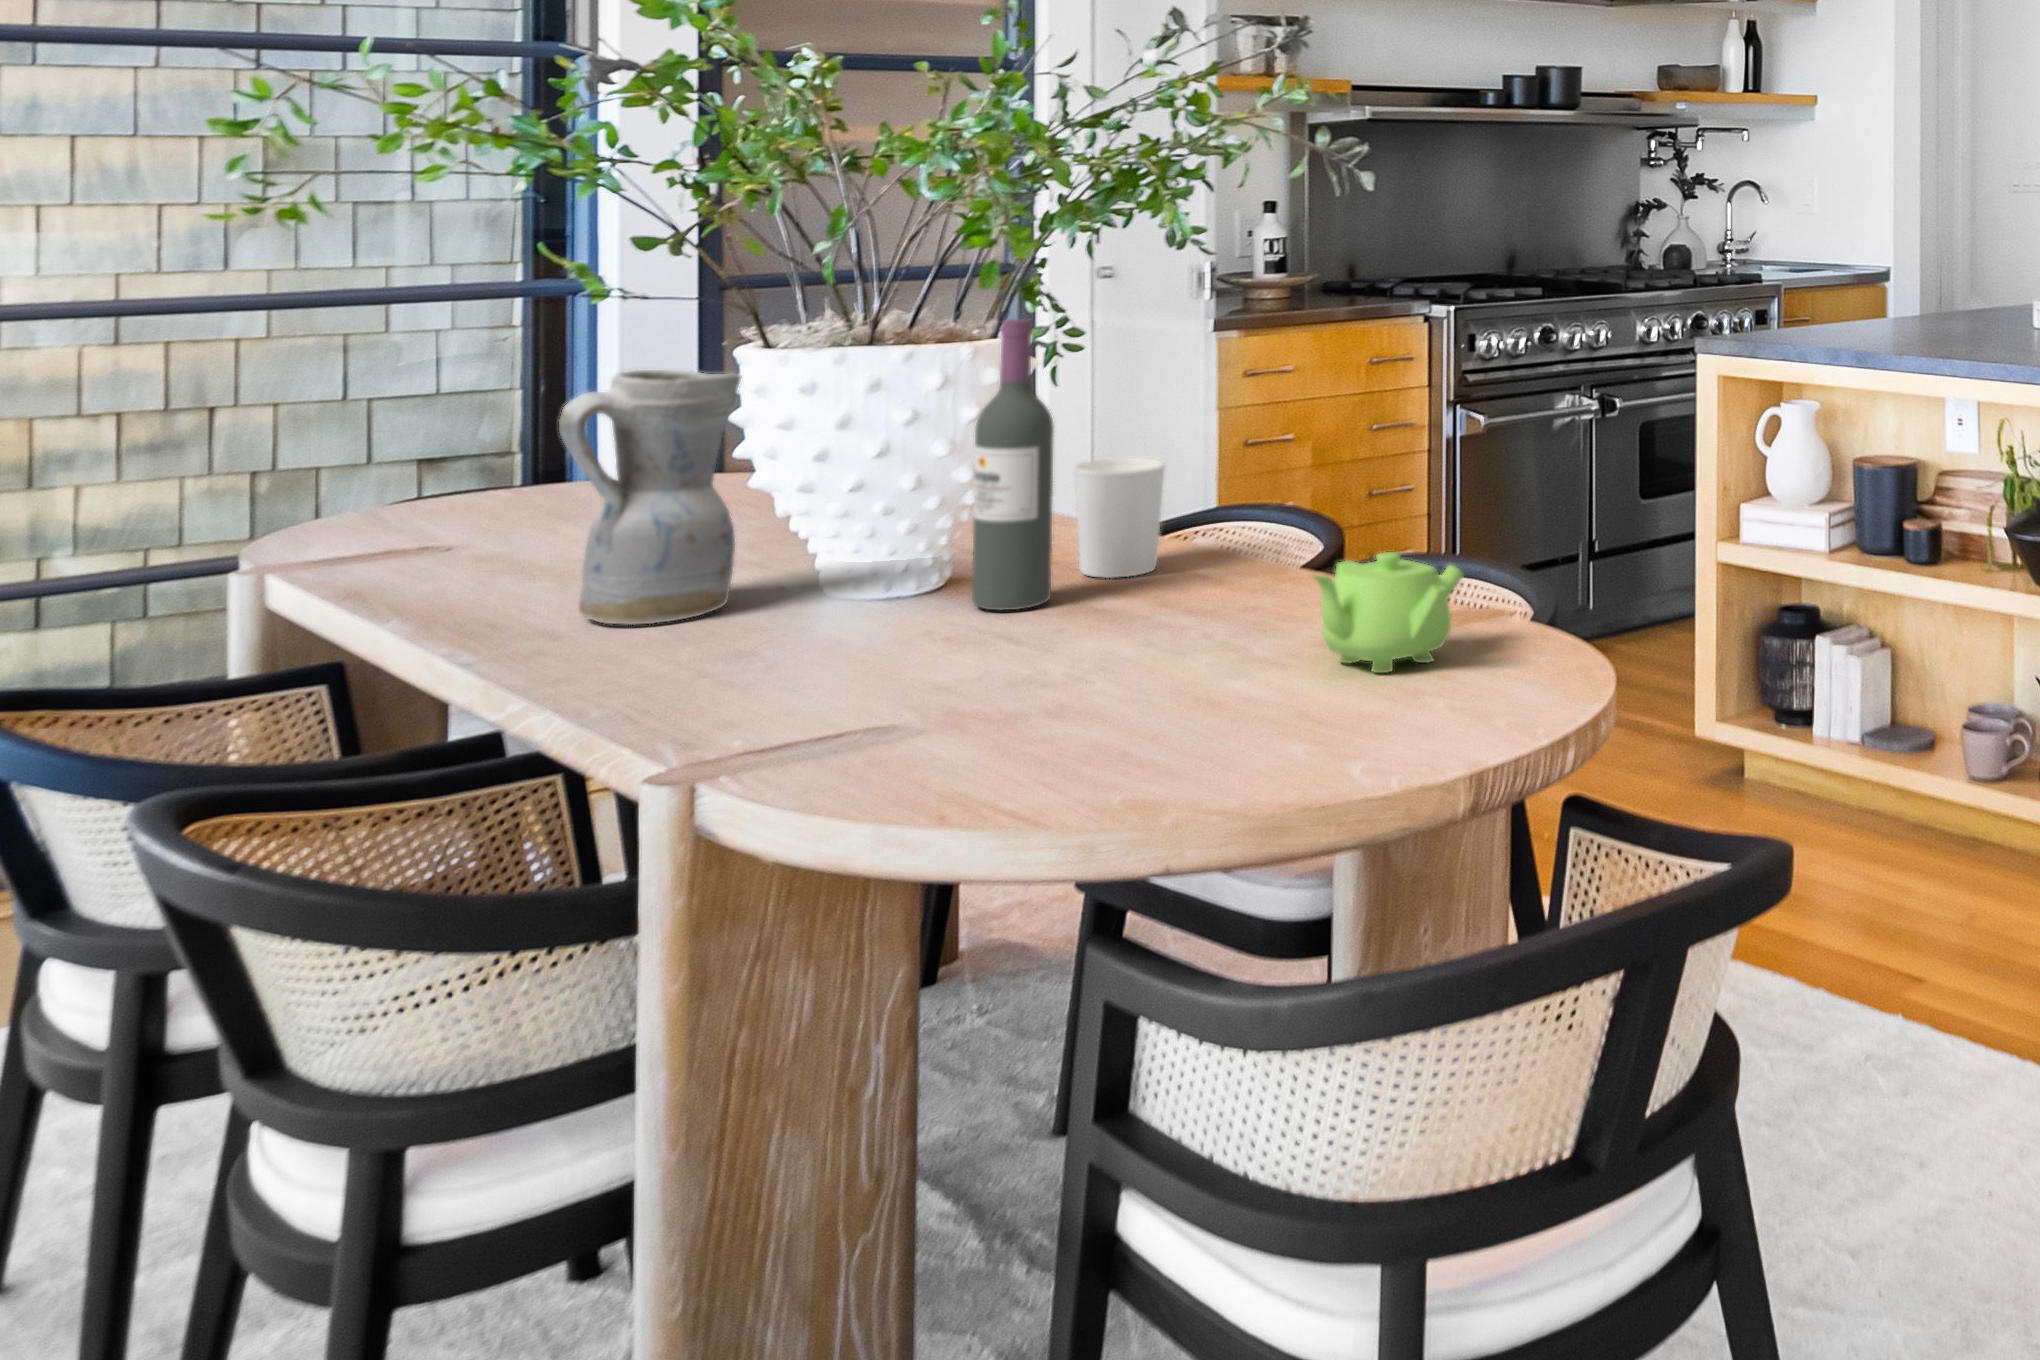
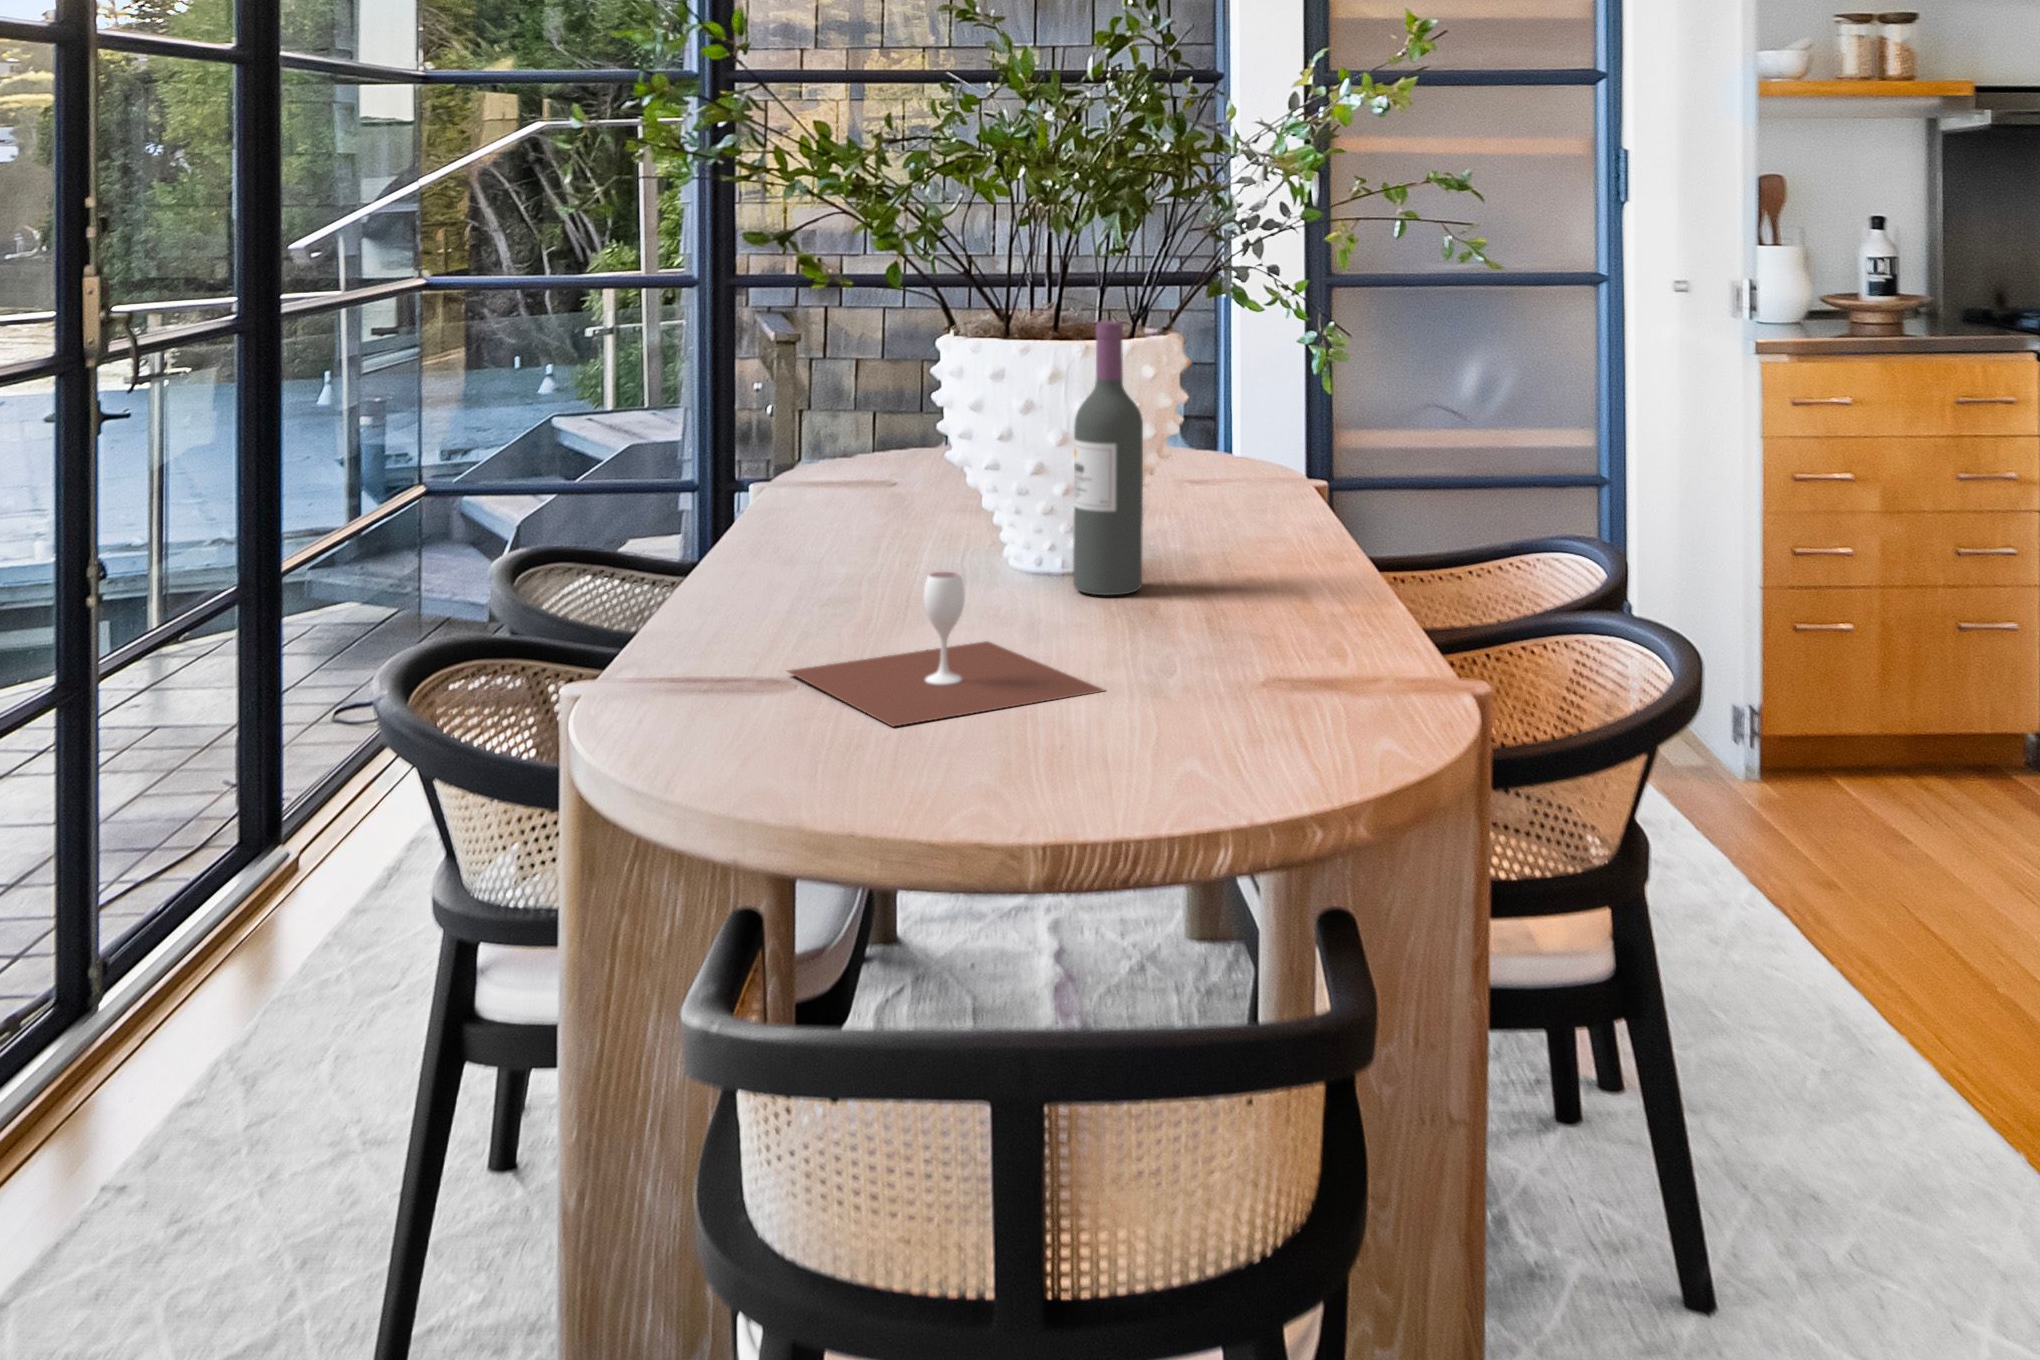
ceramic pitcher: present [559,370,742,625] -> none [804,348,946,561]
candle holder: present [1074,458,1165,578] -> none [1200,465,1285,582]
teapot: present [1312,552,1463,673] -> none [1173,584,1371,709]
wine glass: none [847,592,1223,759] -> present [788,572,1104,727]

